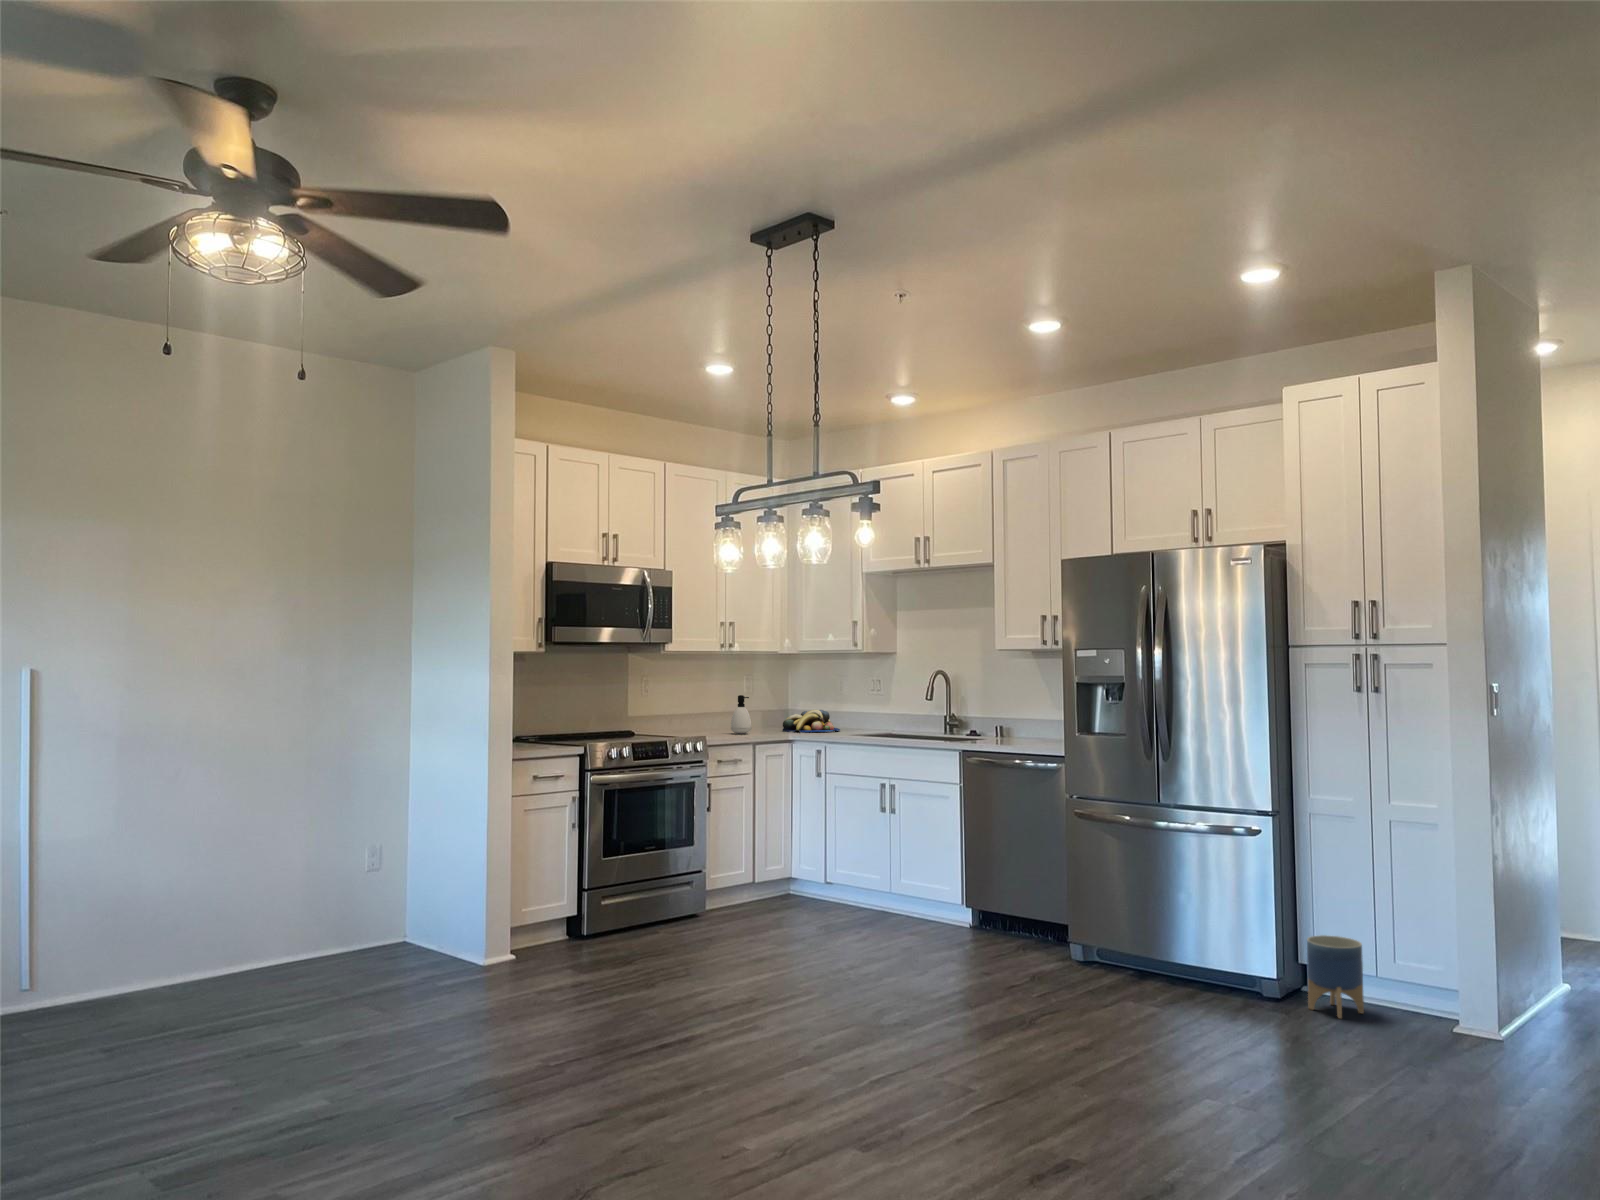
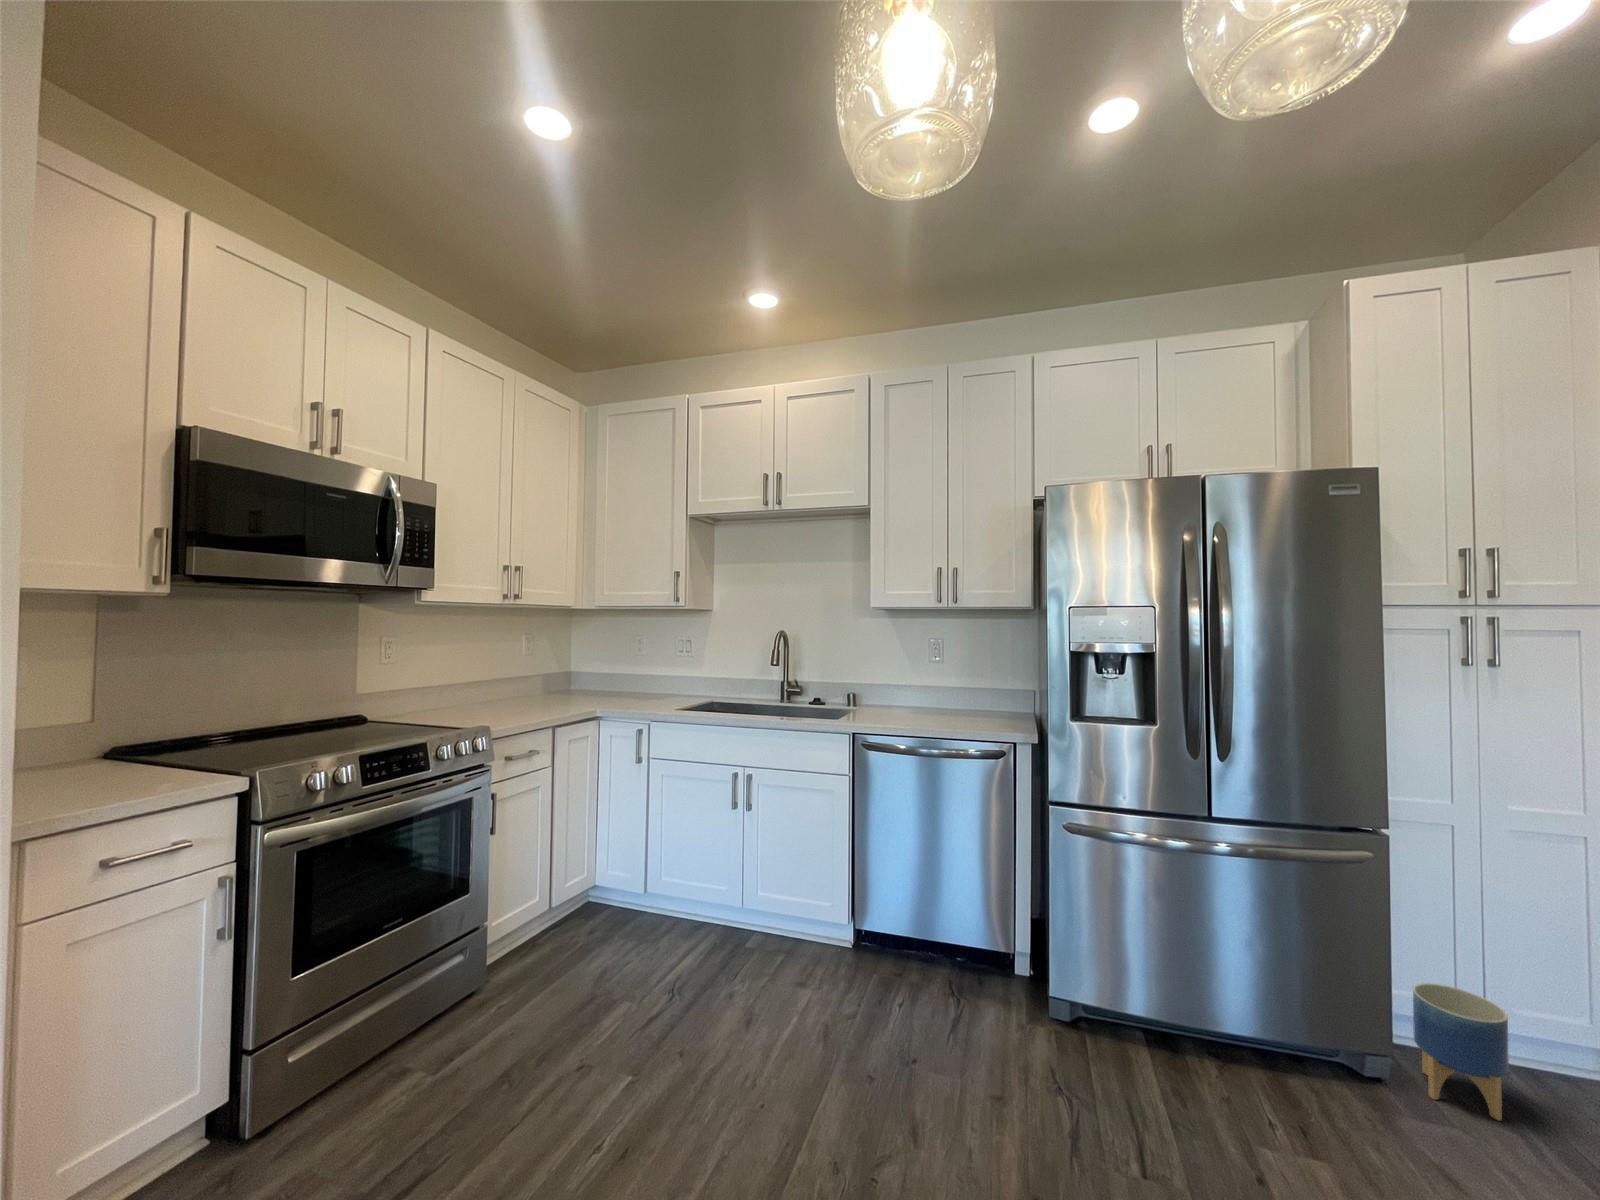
soap dispenser: present [731,695,751,734] -> none [519,661,548,712]
fruit bowl: present [783,710,840,733] -> none [580,675,651,705]

